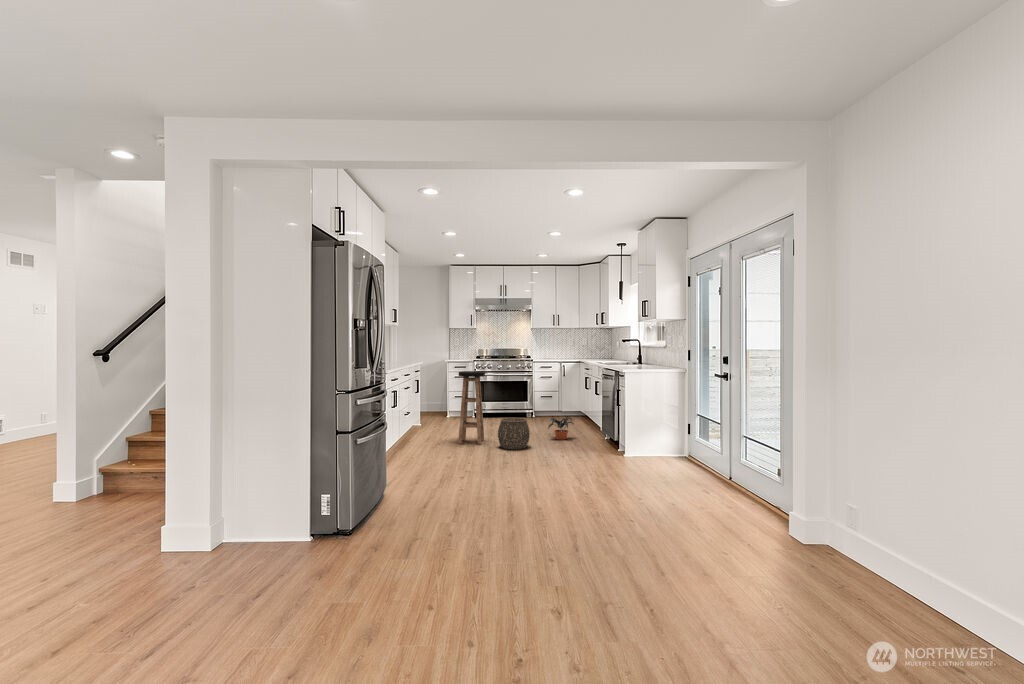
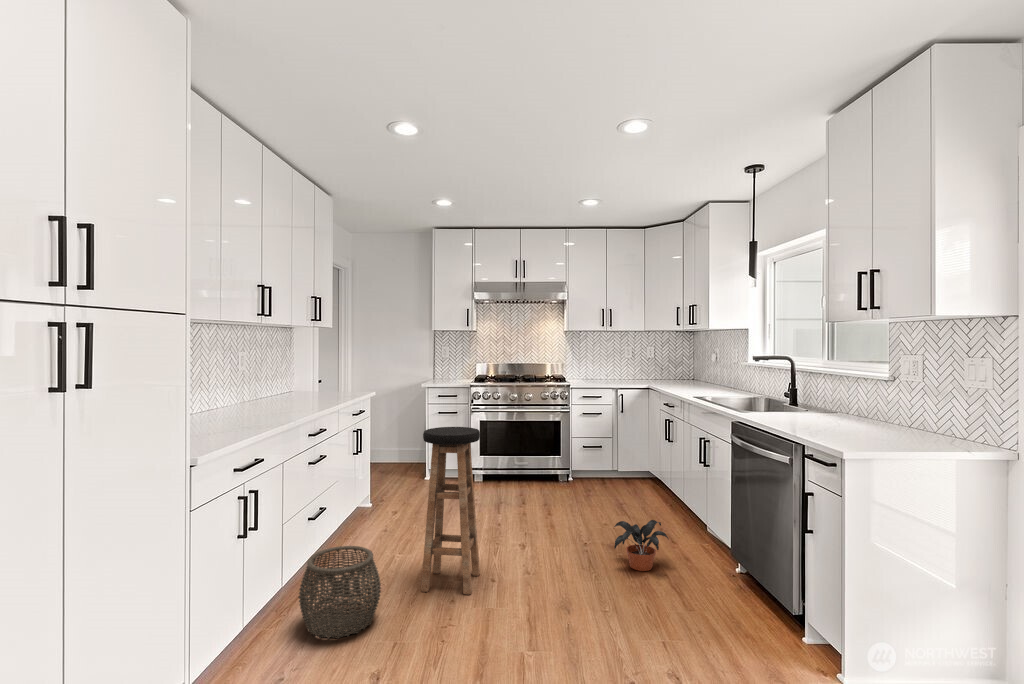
woven basket: present [498,418,530,449] -> present [299,546,381,639]

